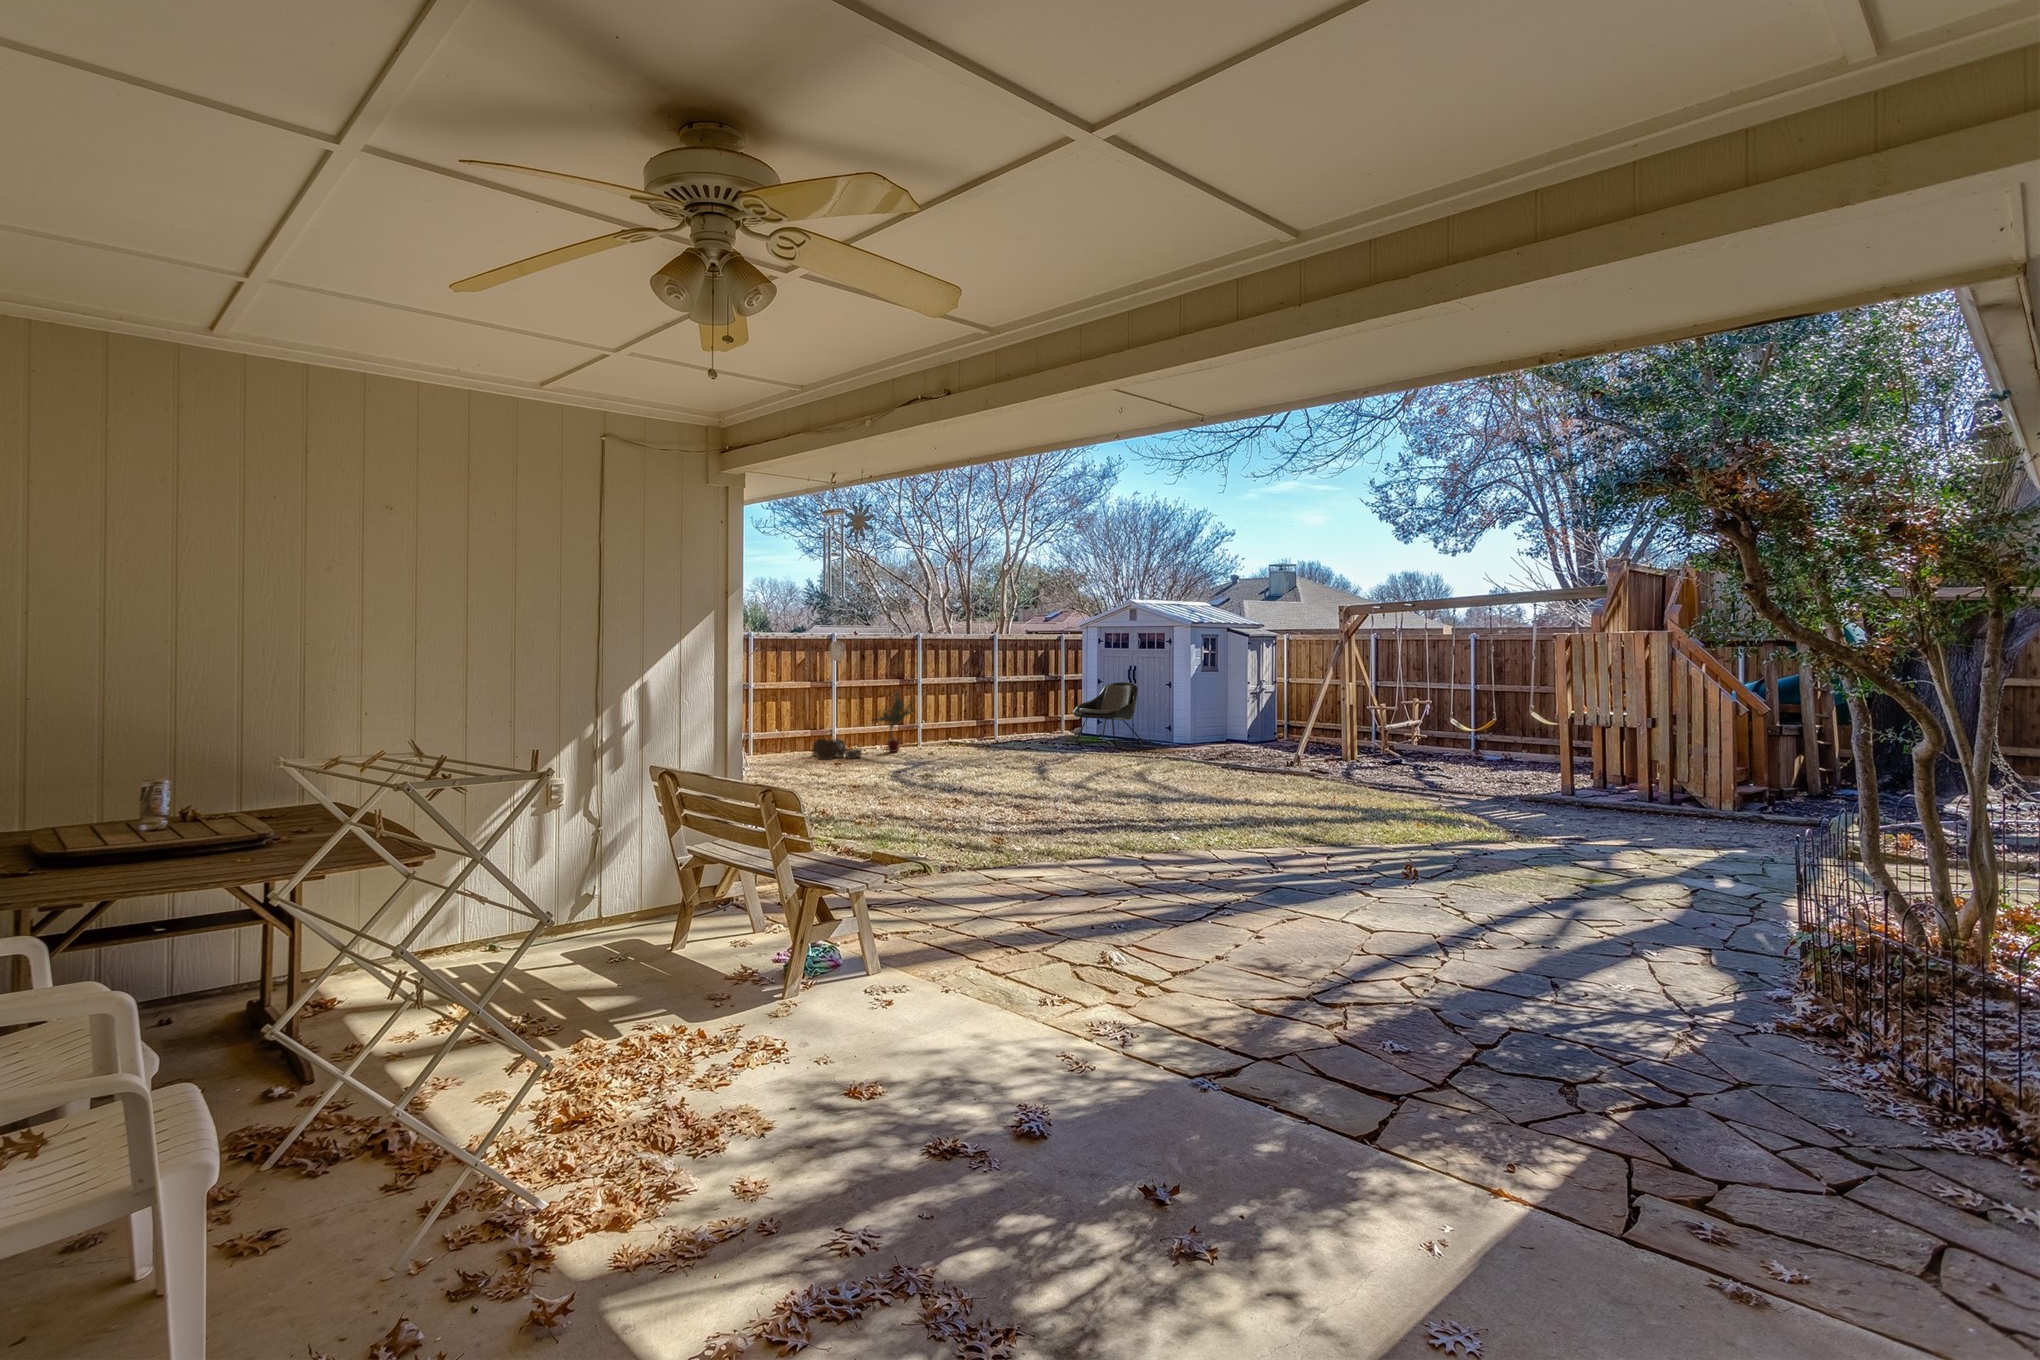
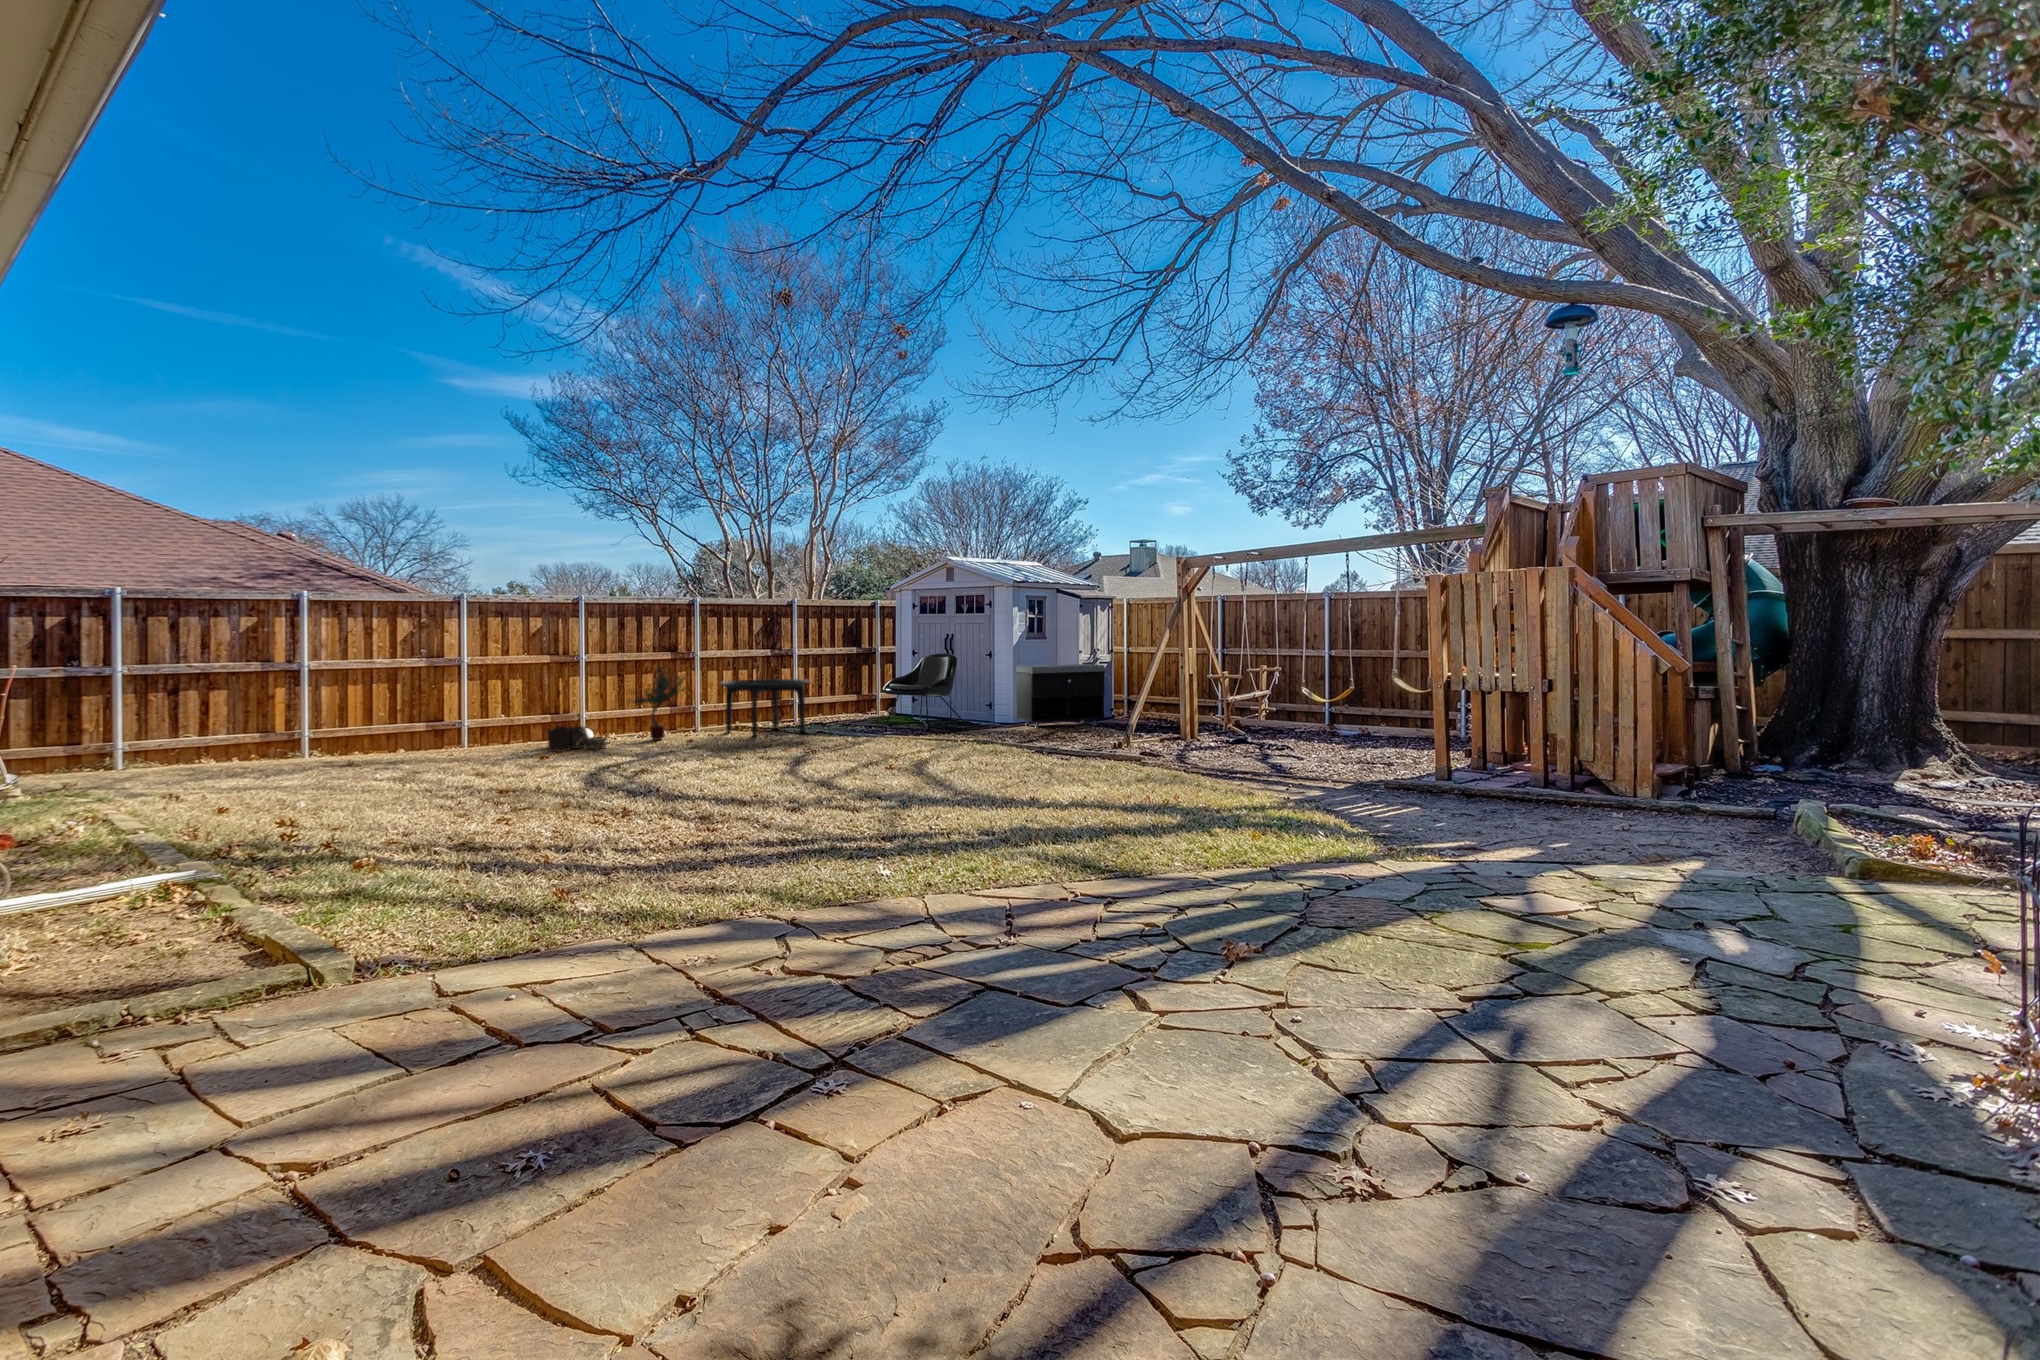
storage bench: none [1191,694,1271,749] -> present [1016,664,1105,728]
round table: none [940,703,1014,751] -> present [722,679,808,736]

